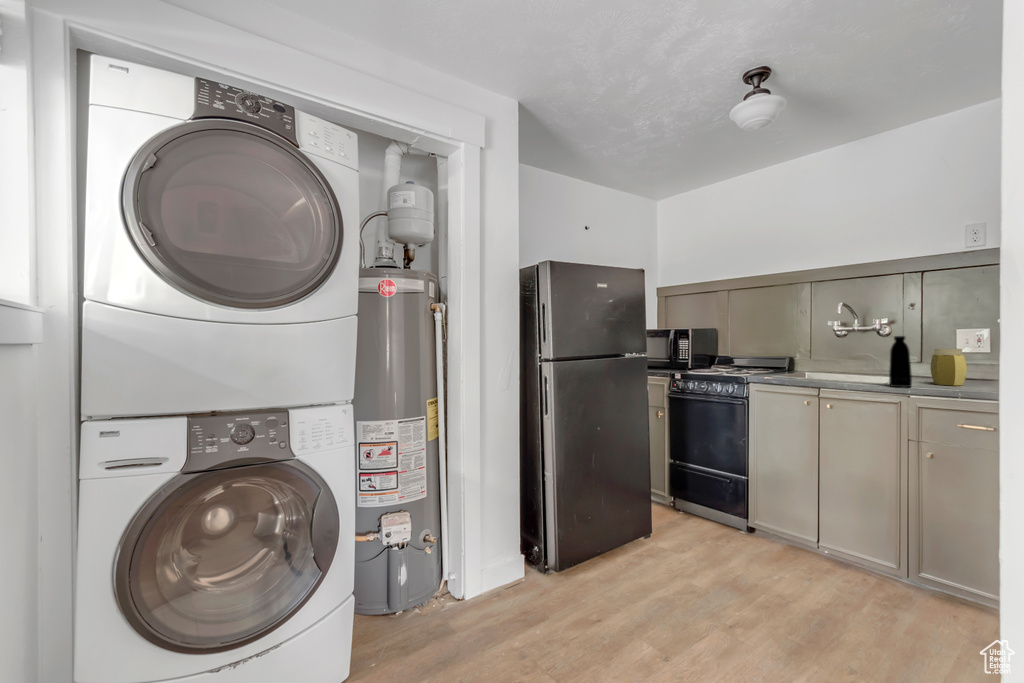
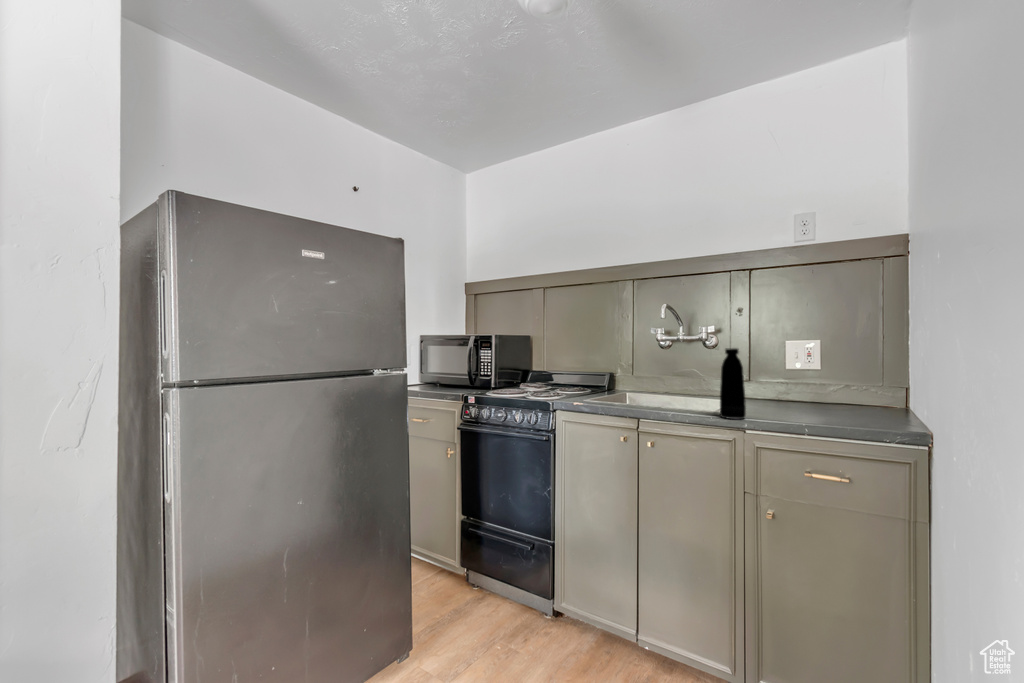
jar: present [930,349,967,385] -> none [763,365,802,413]

